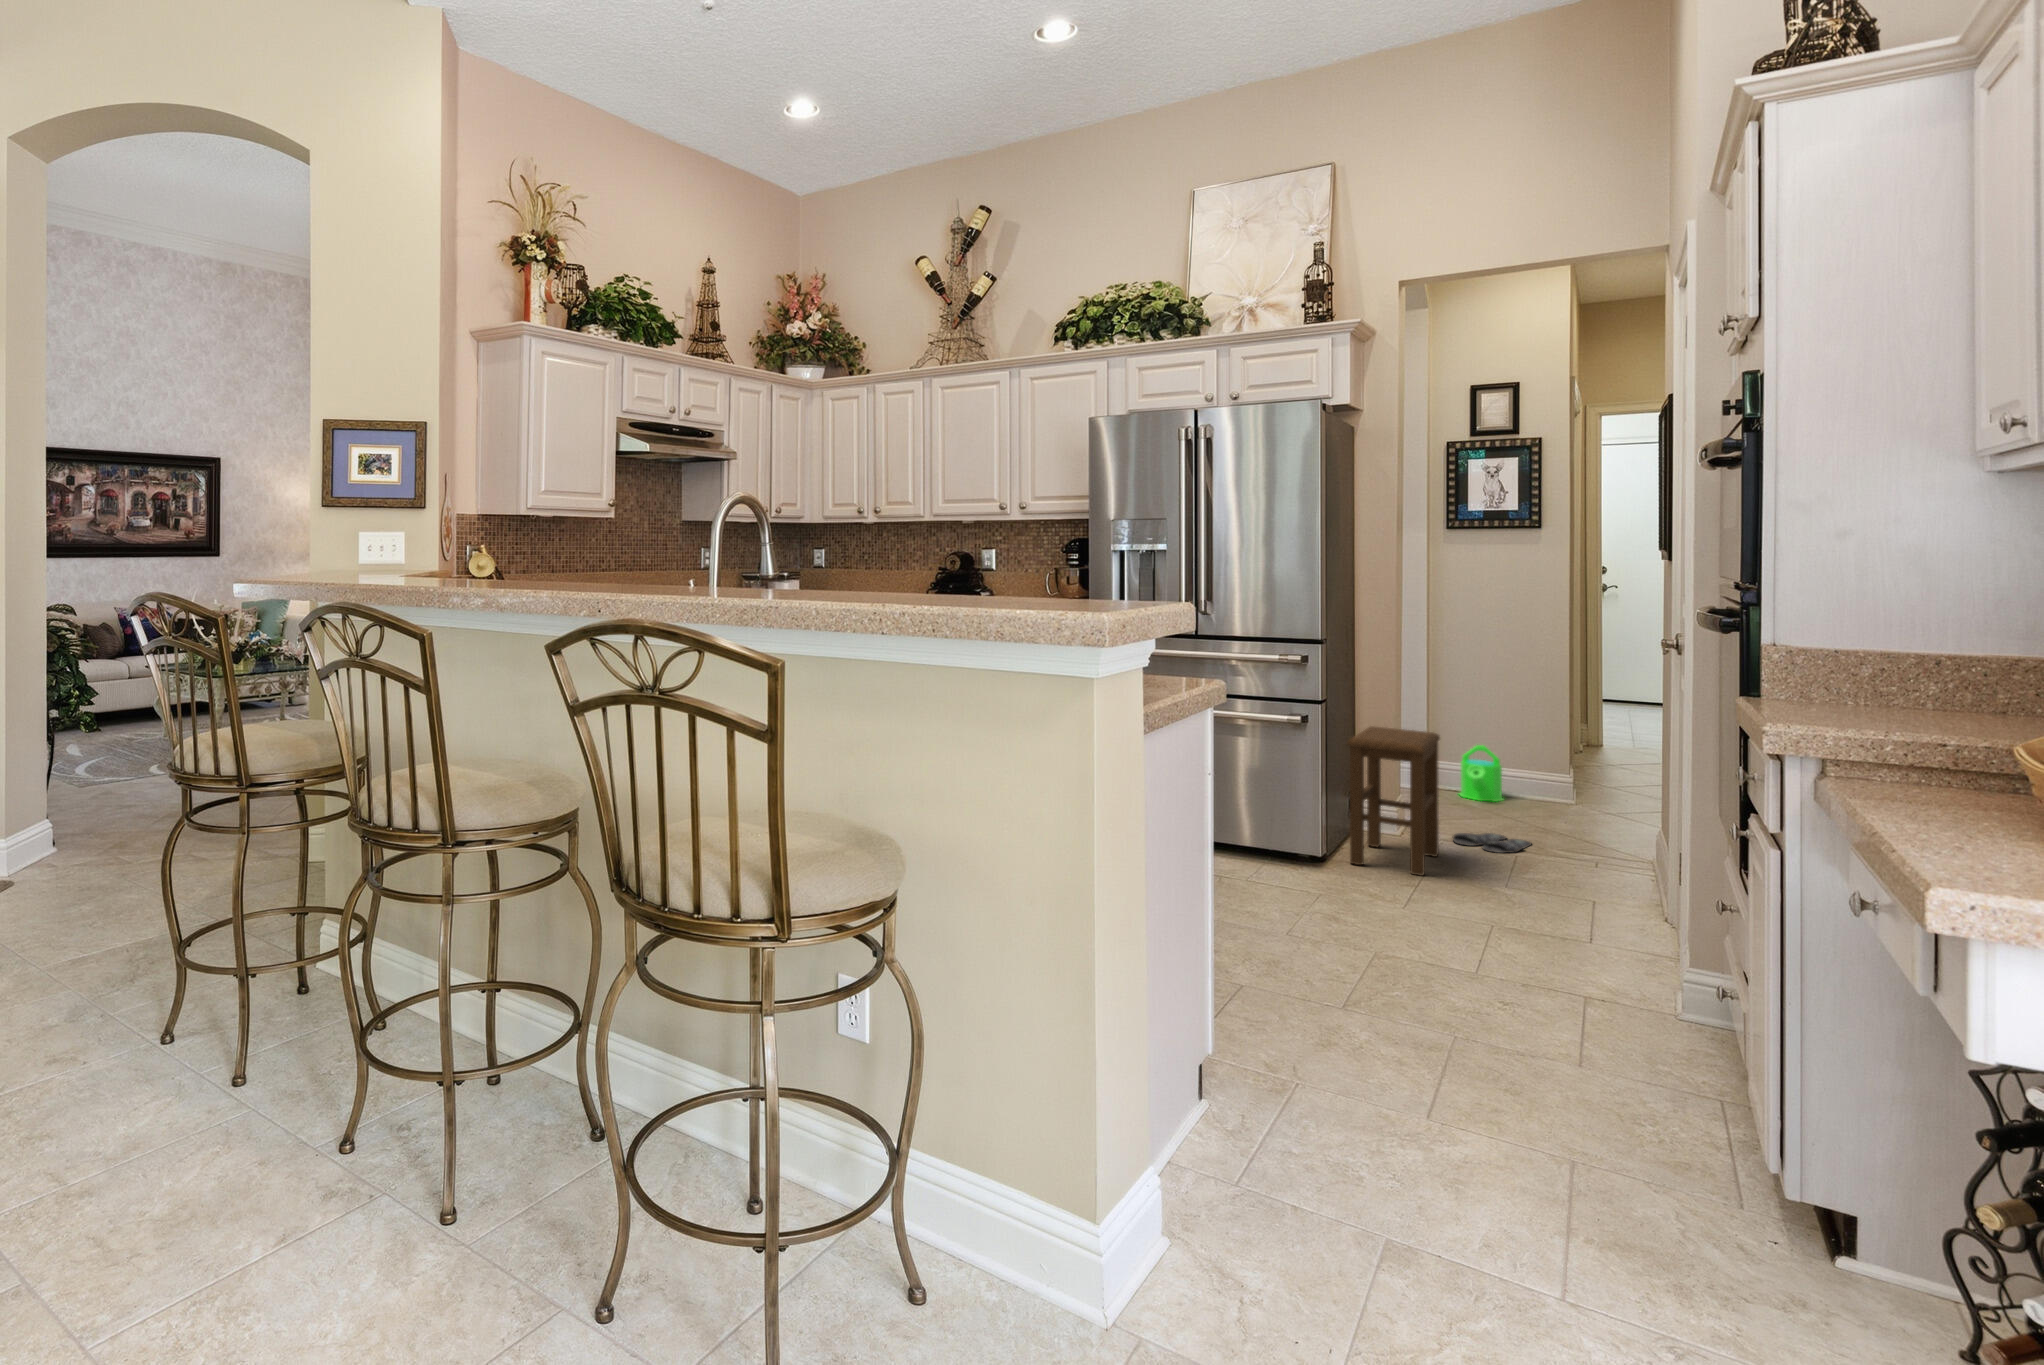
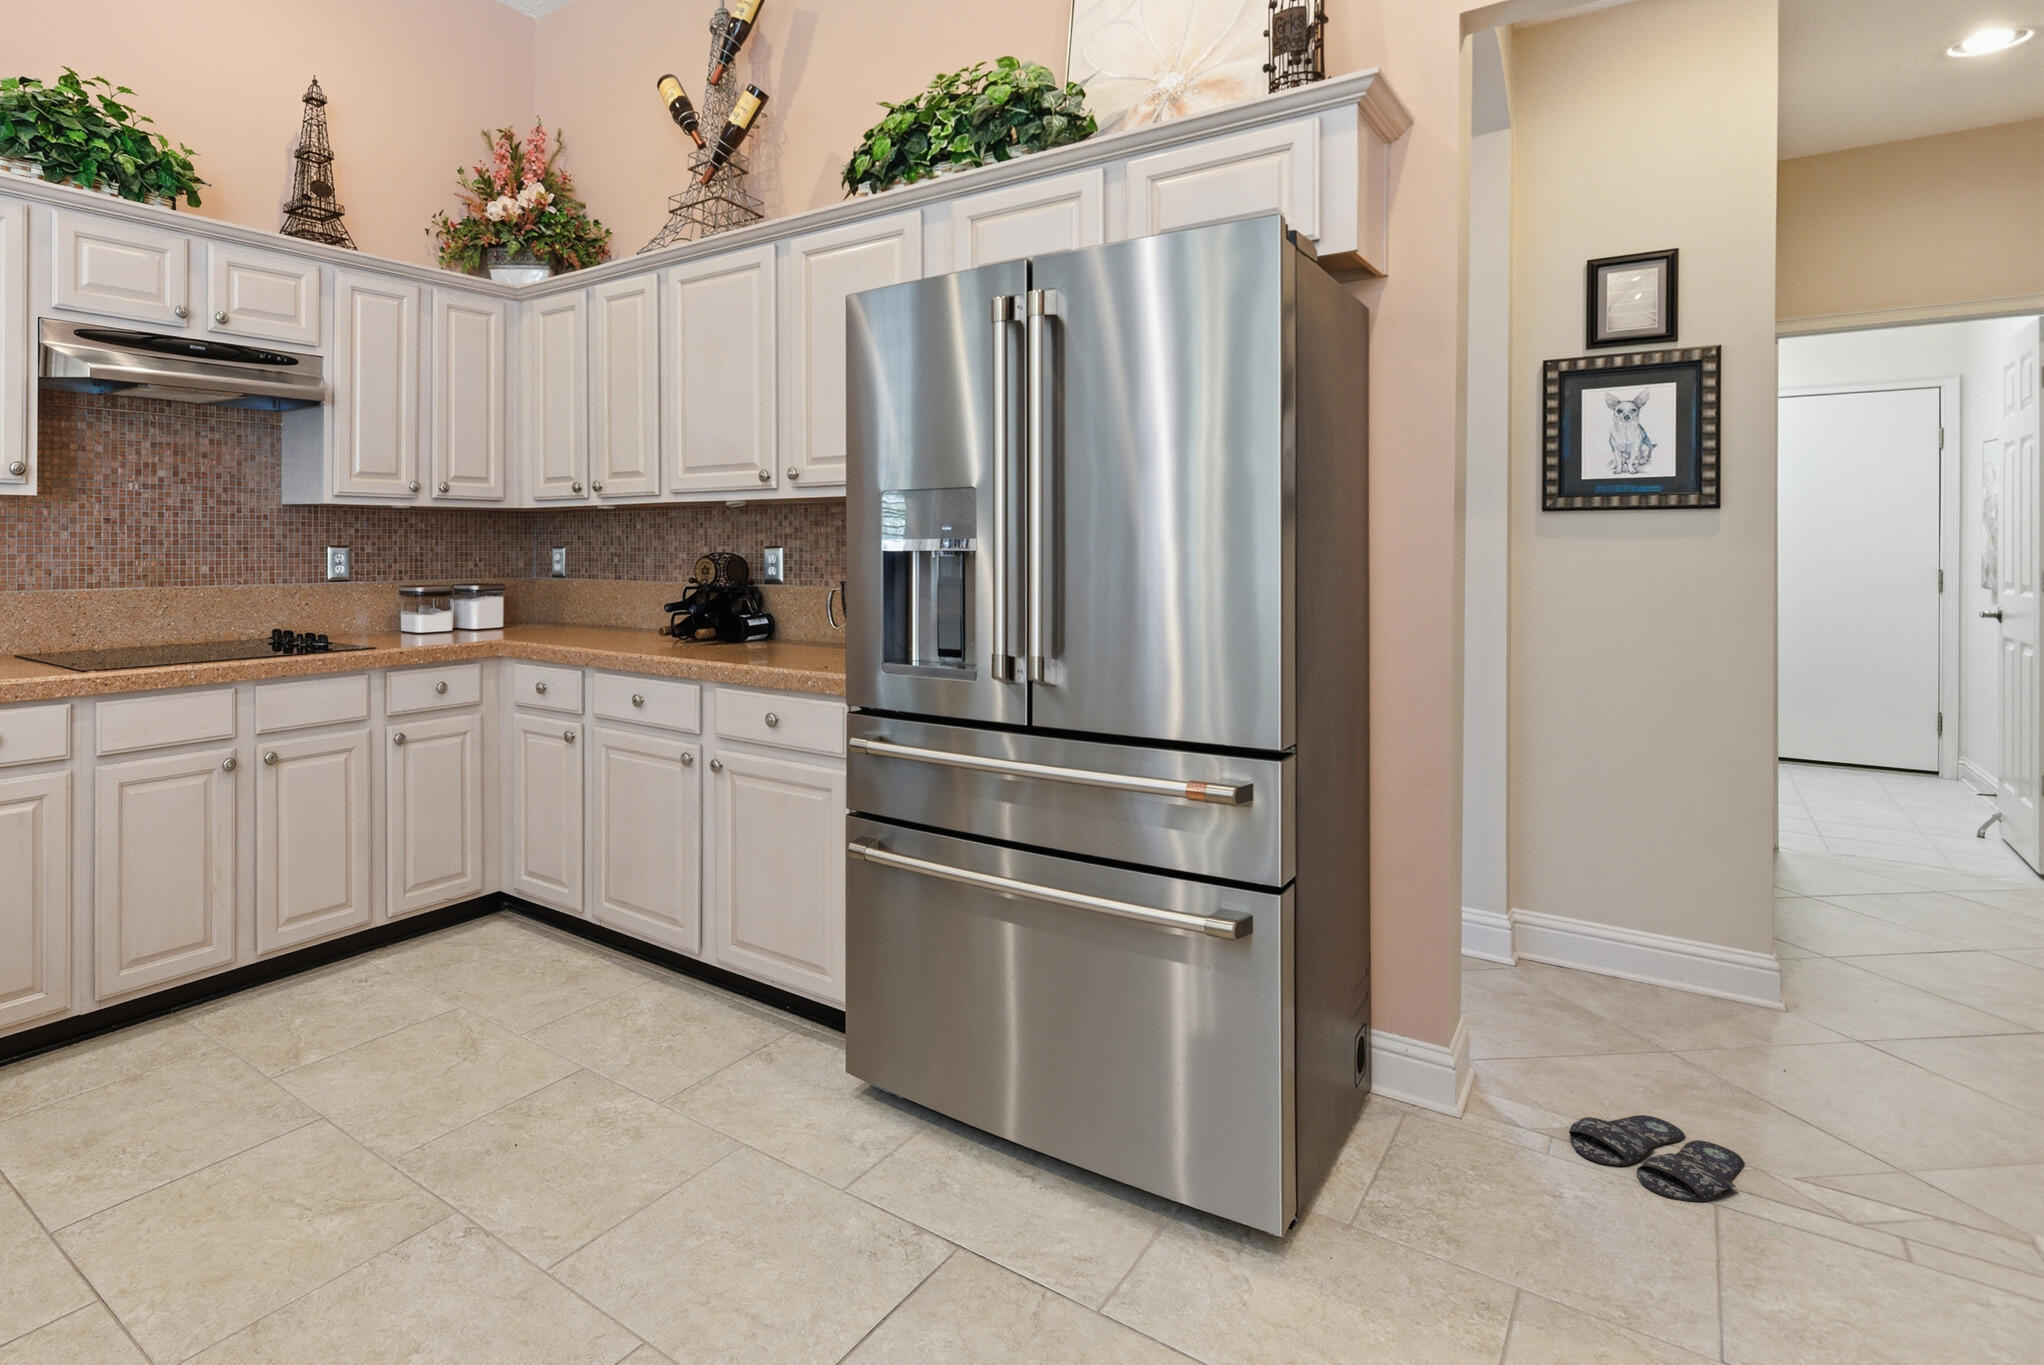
stool: present [1347,726,1440,876] -> none [1343,913,1551,1310]
watering can: present [1459,745,1503,801] -> none [1560,888,1652,996]

